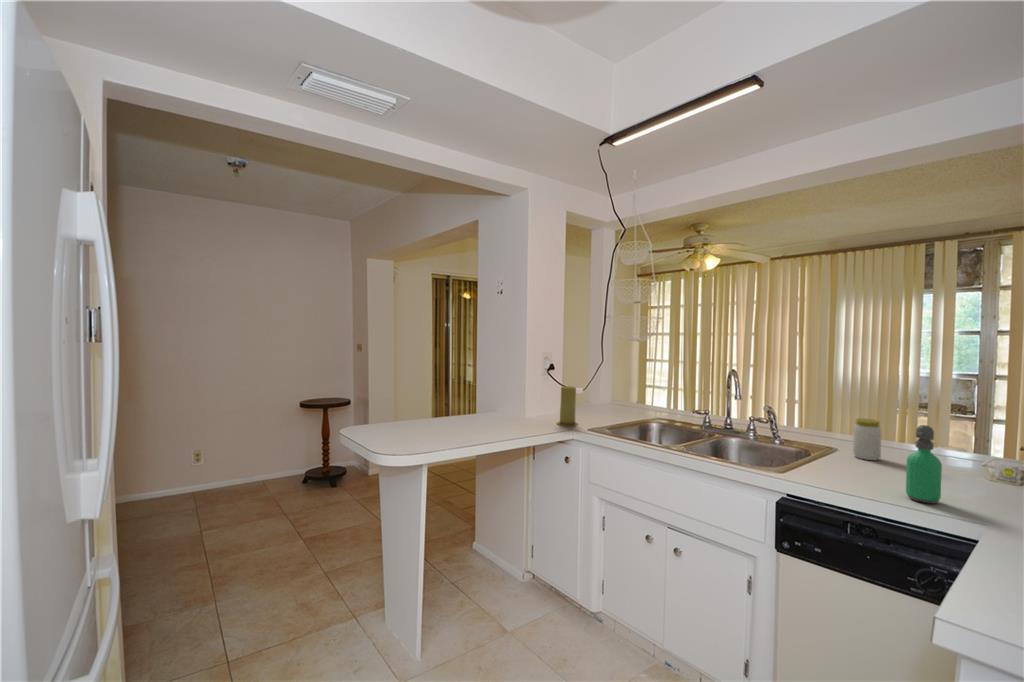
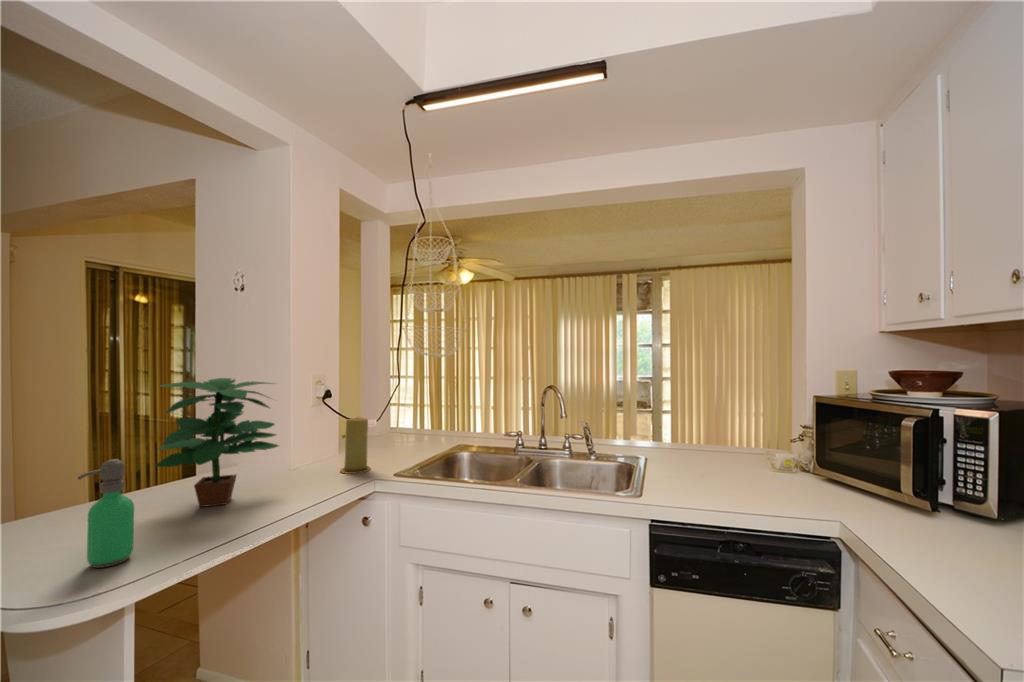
potted plant: none [450,353,515,430] -> present [156,378,278,507]
jar: present [853,419,881,460] -> none [654,422,675,461]
soap dispenser: present [906,425,942,504] -> present [78,459,134,568]

